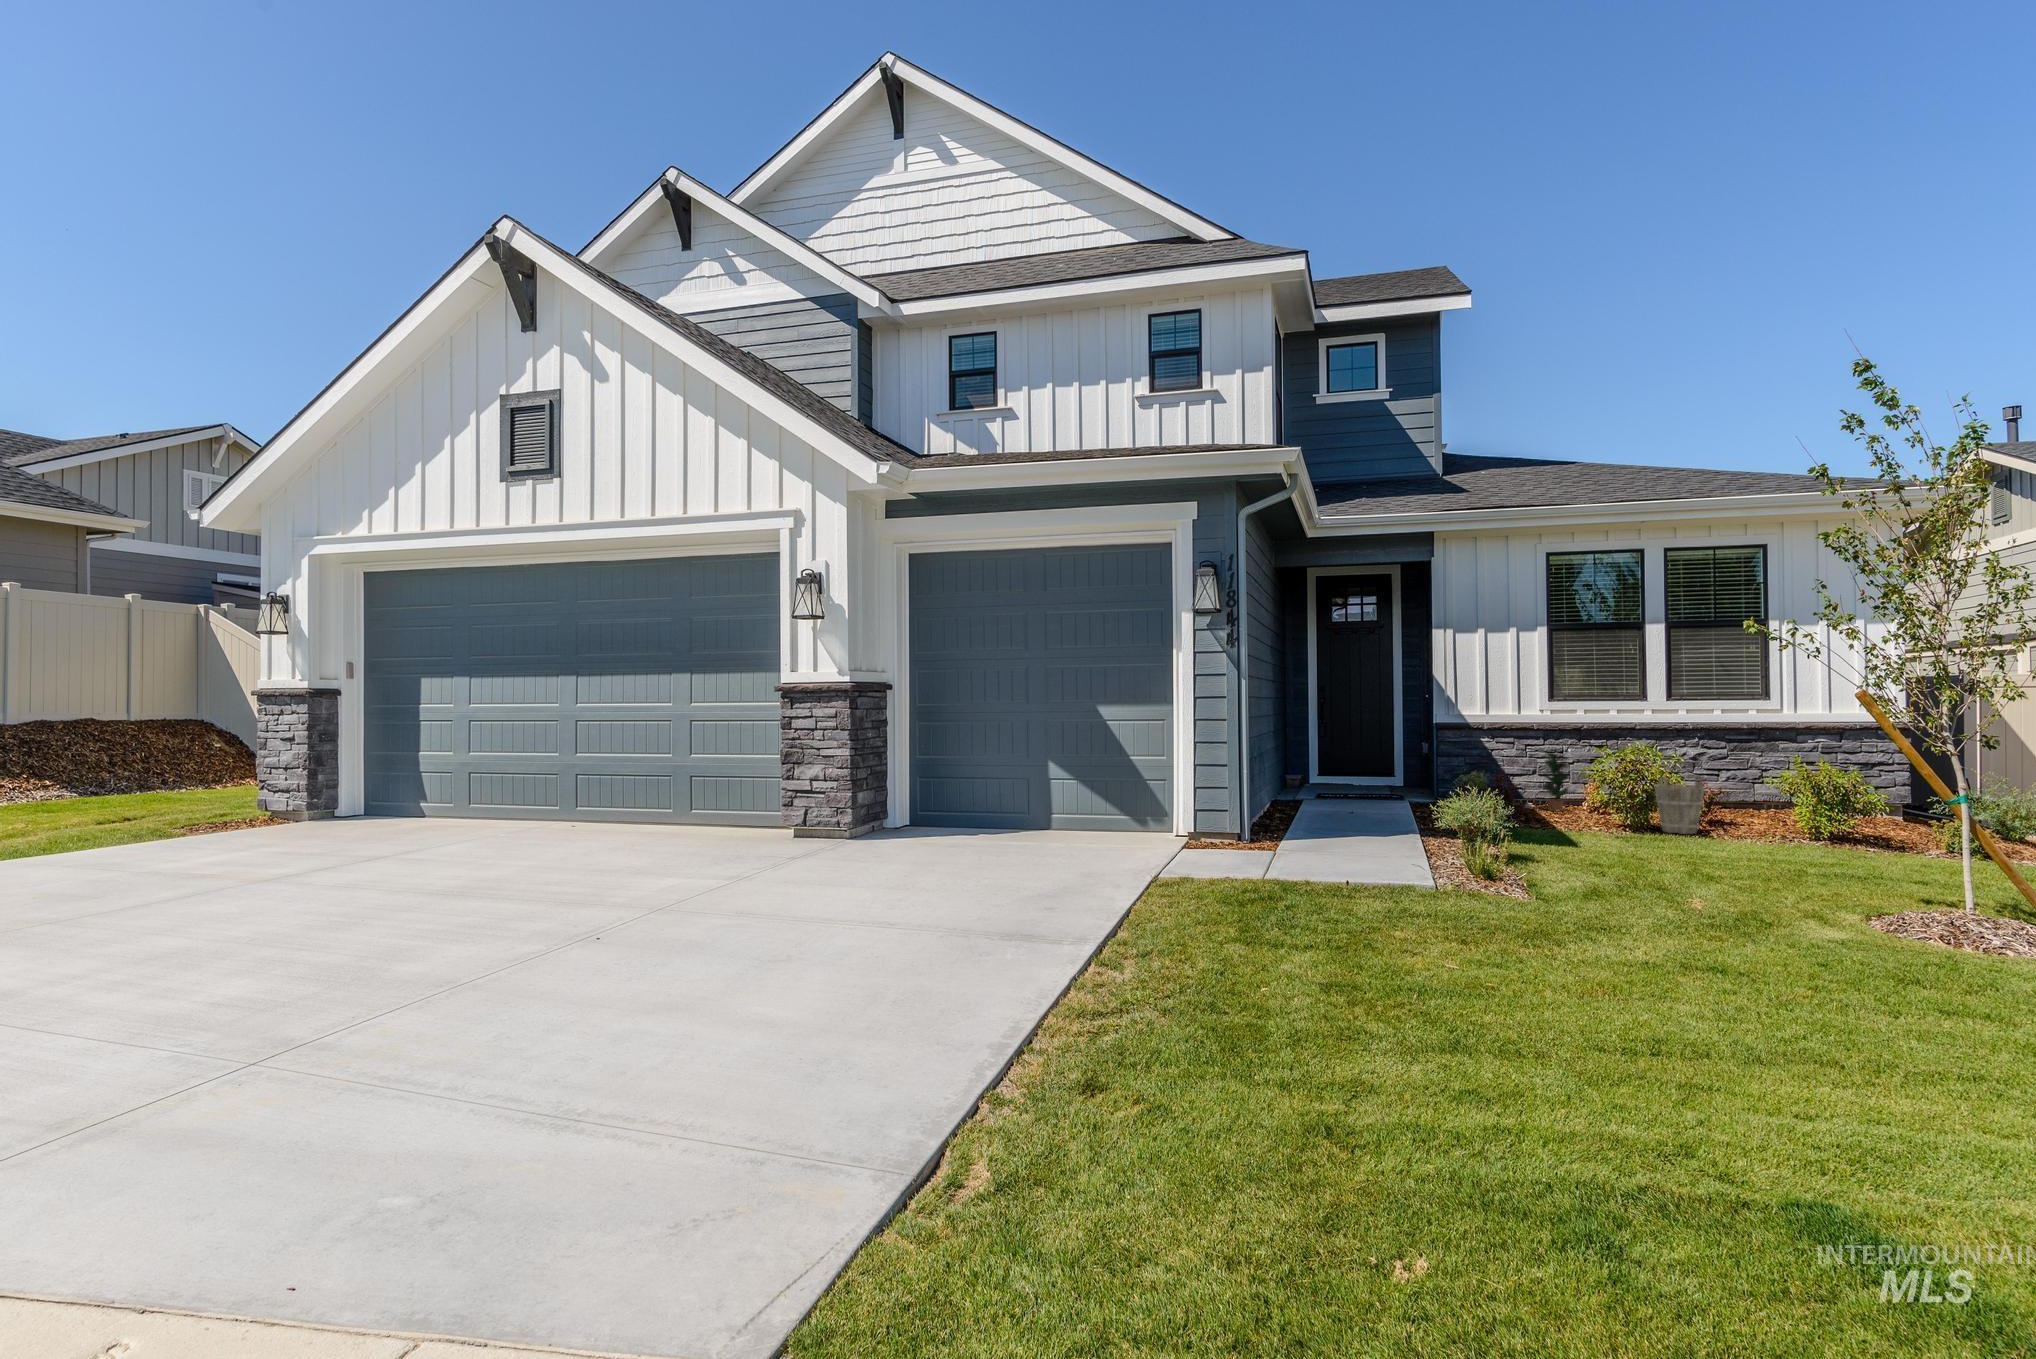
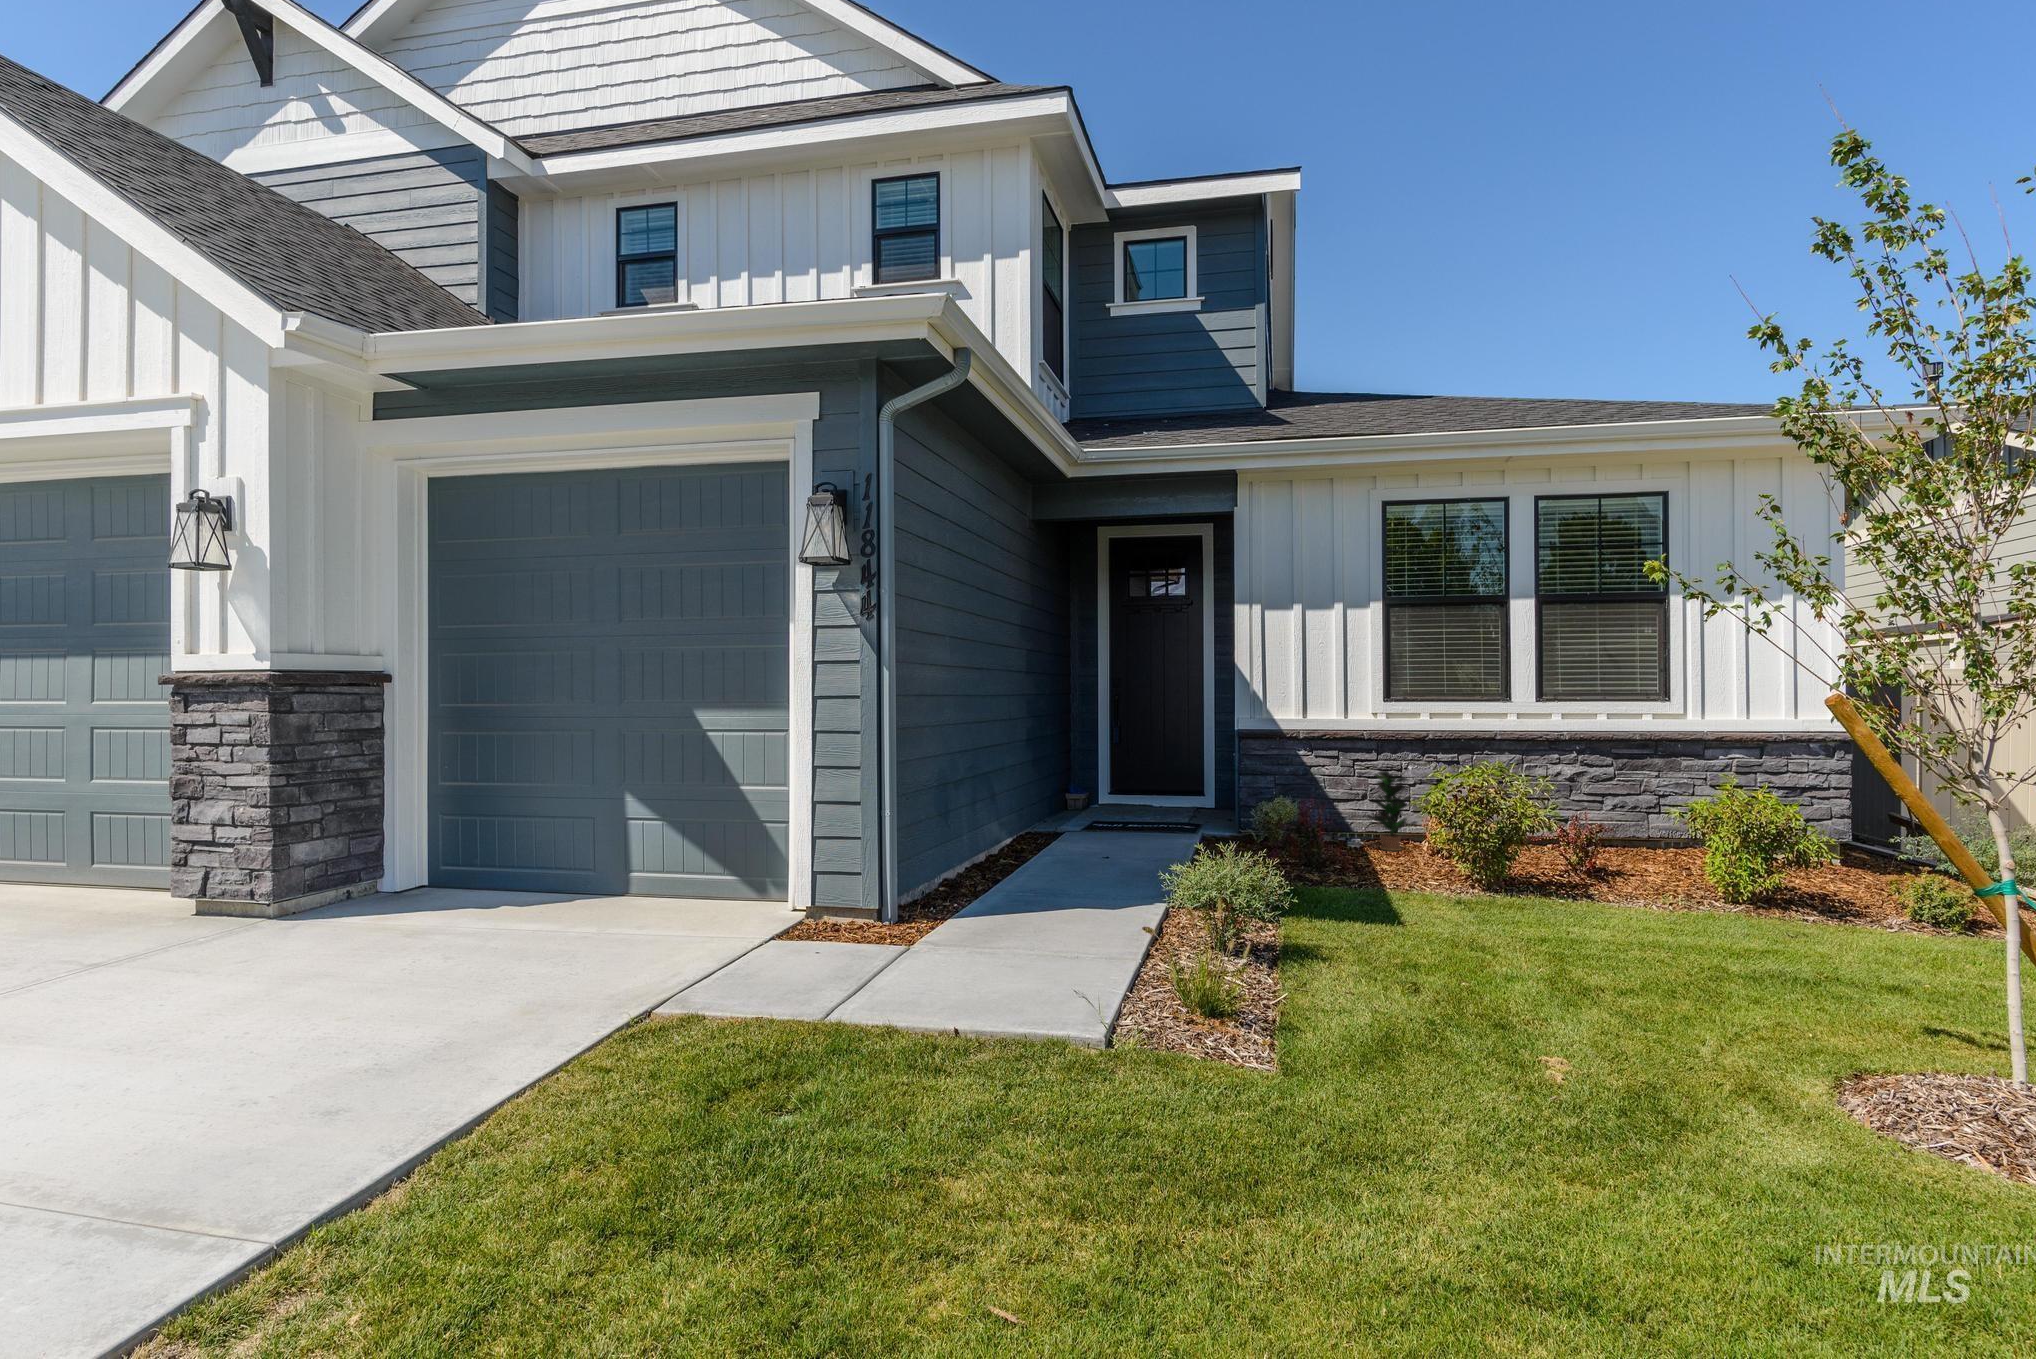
bucket: present [1654,776,1705,834] -> none [1513,811,1583,896]

